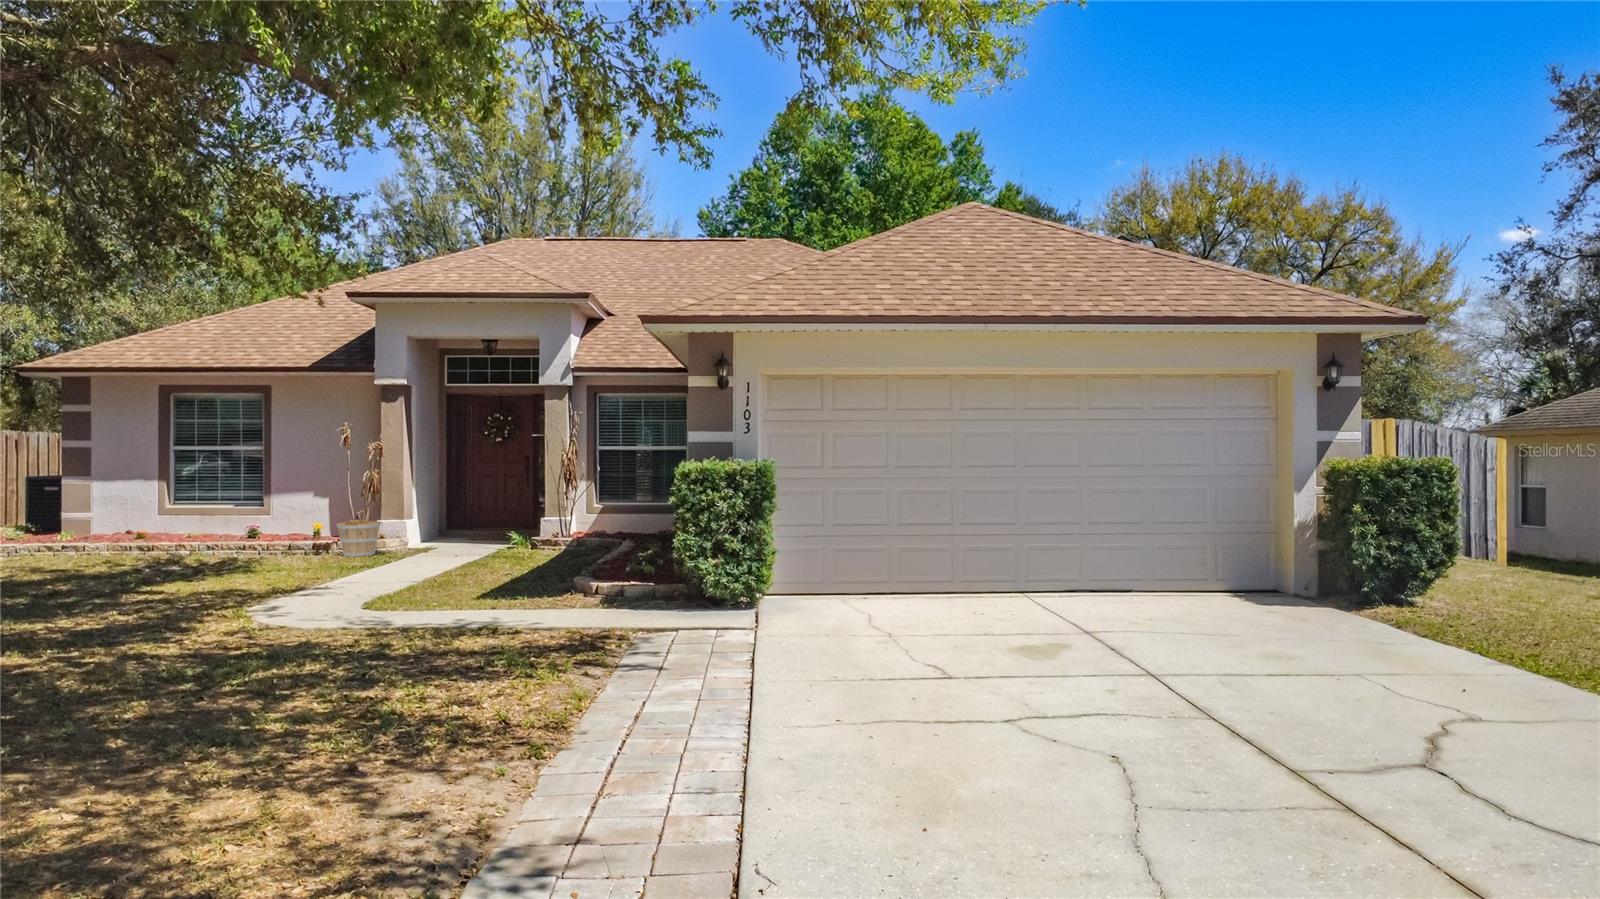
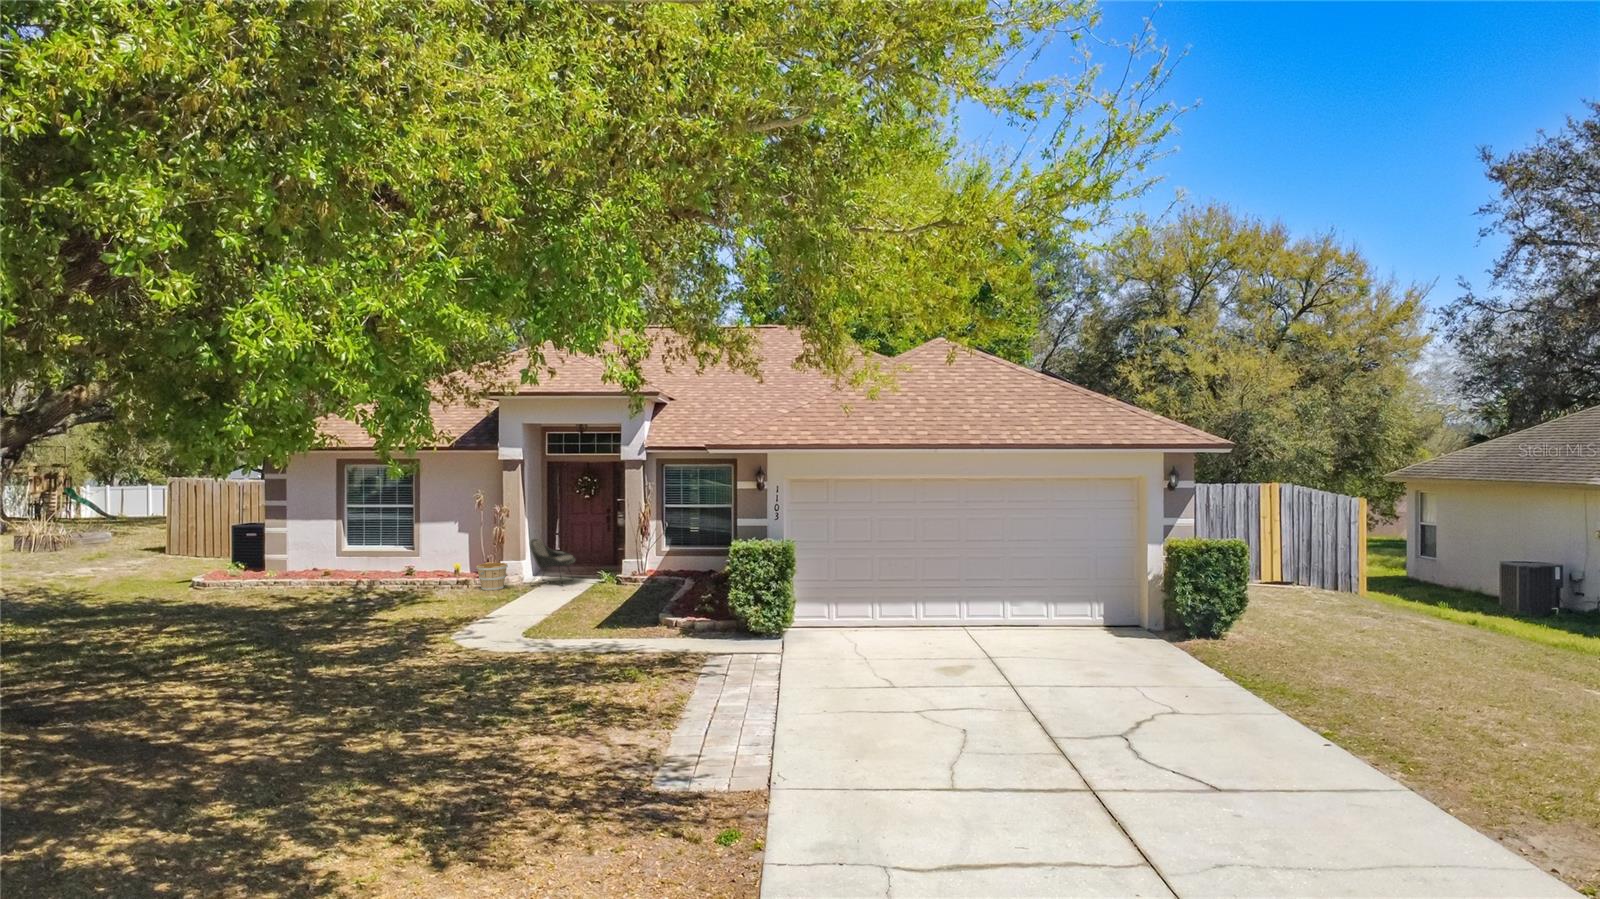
lounge chair: none [412,490,478,553] -> present [530,539,576,583]

